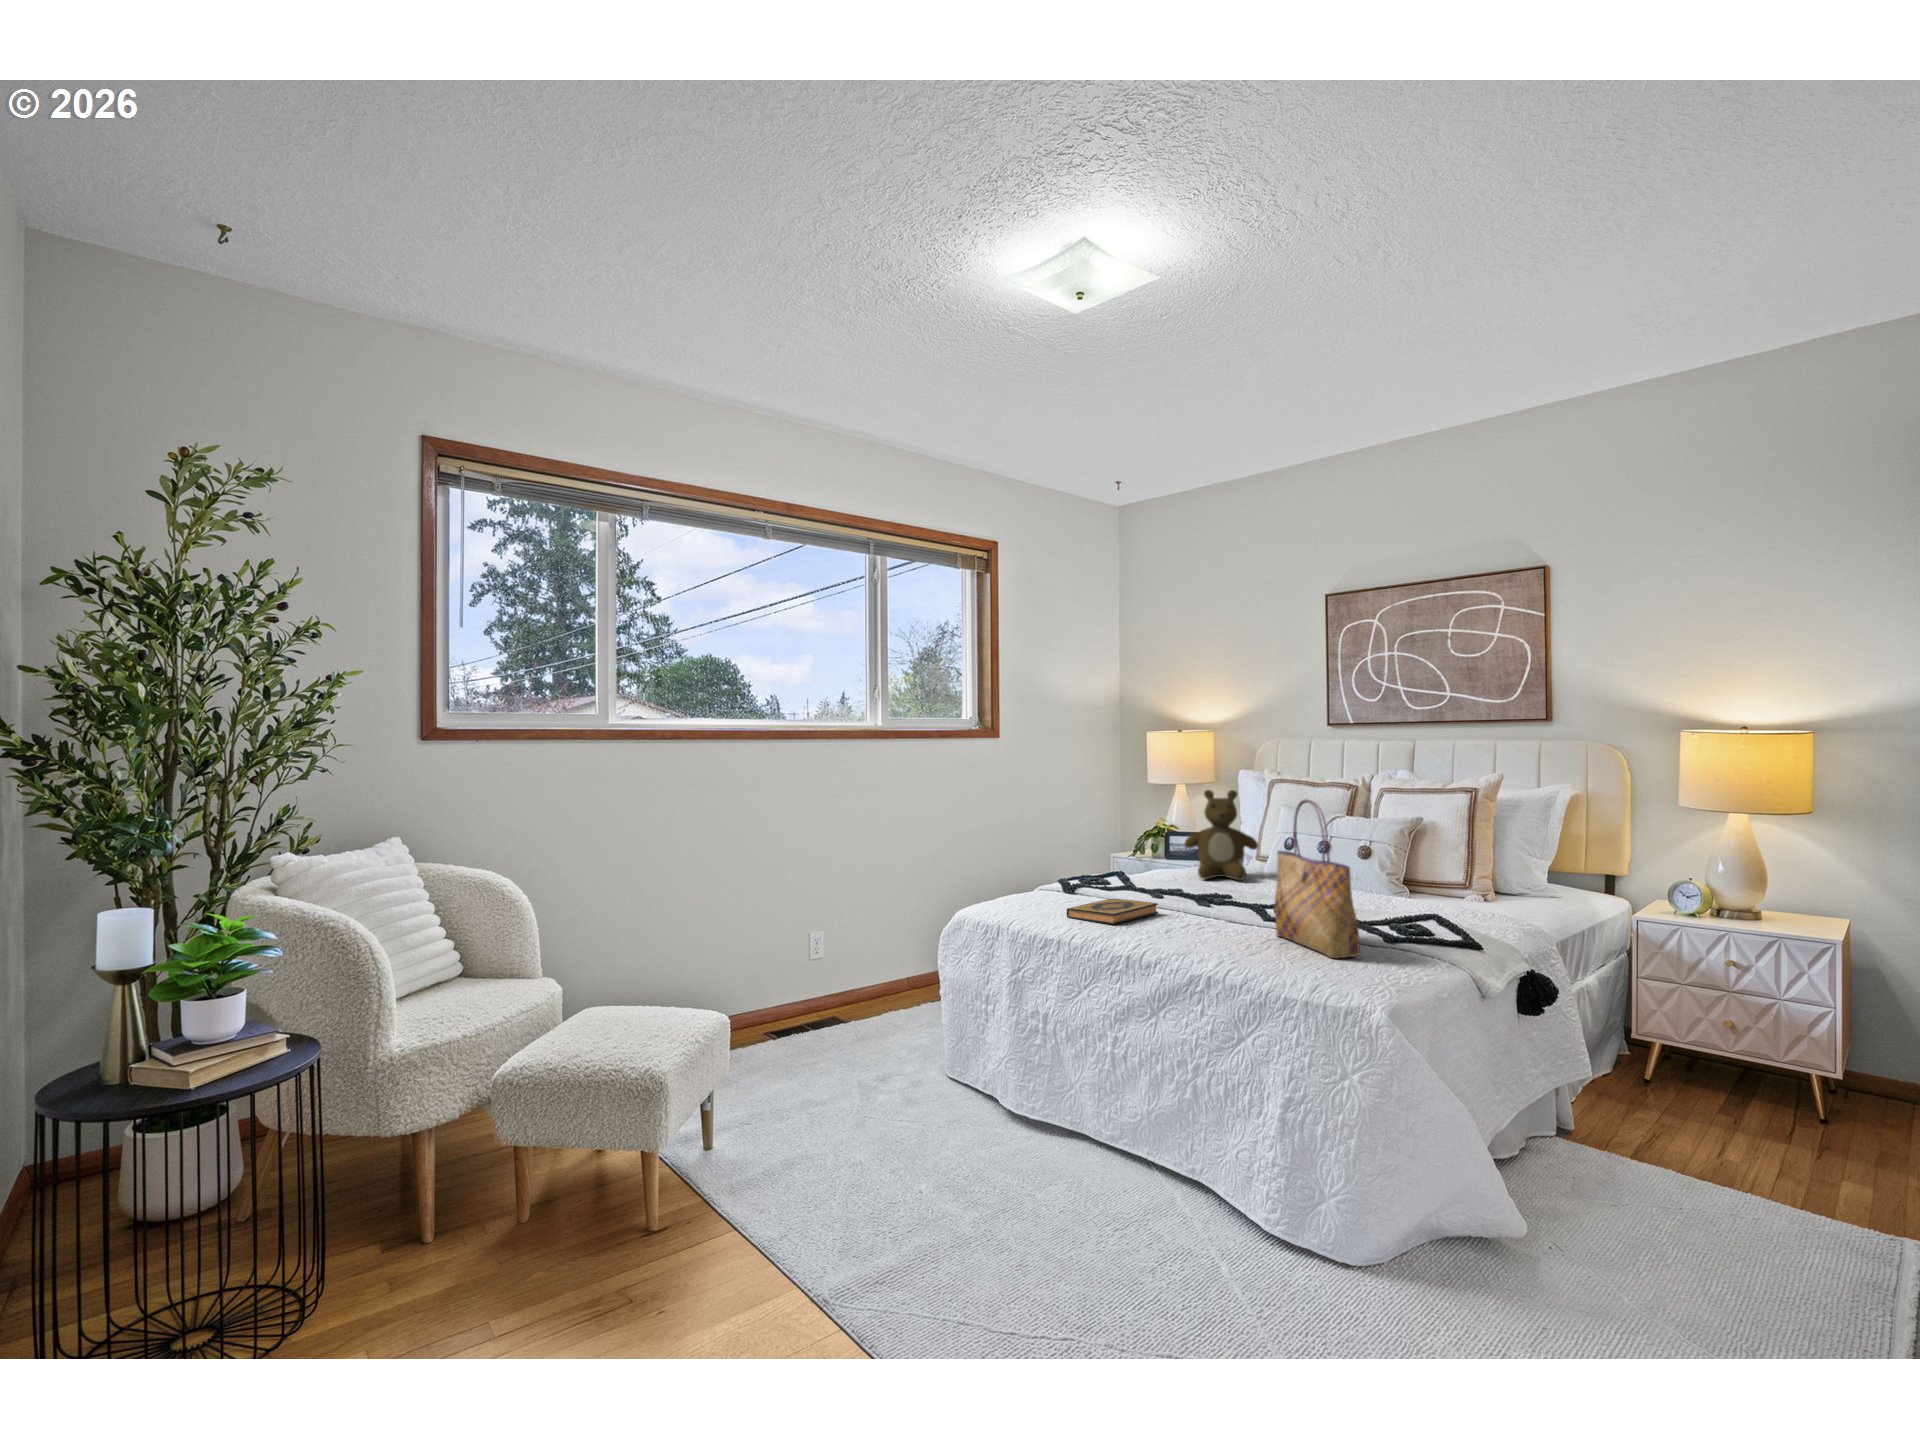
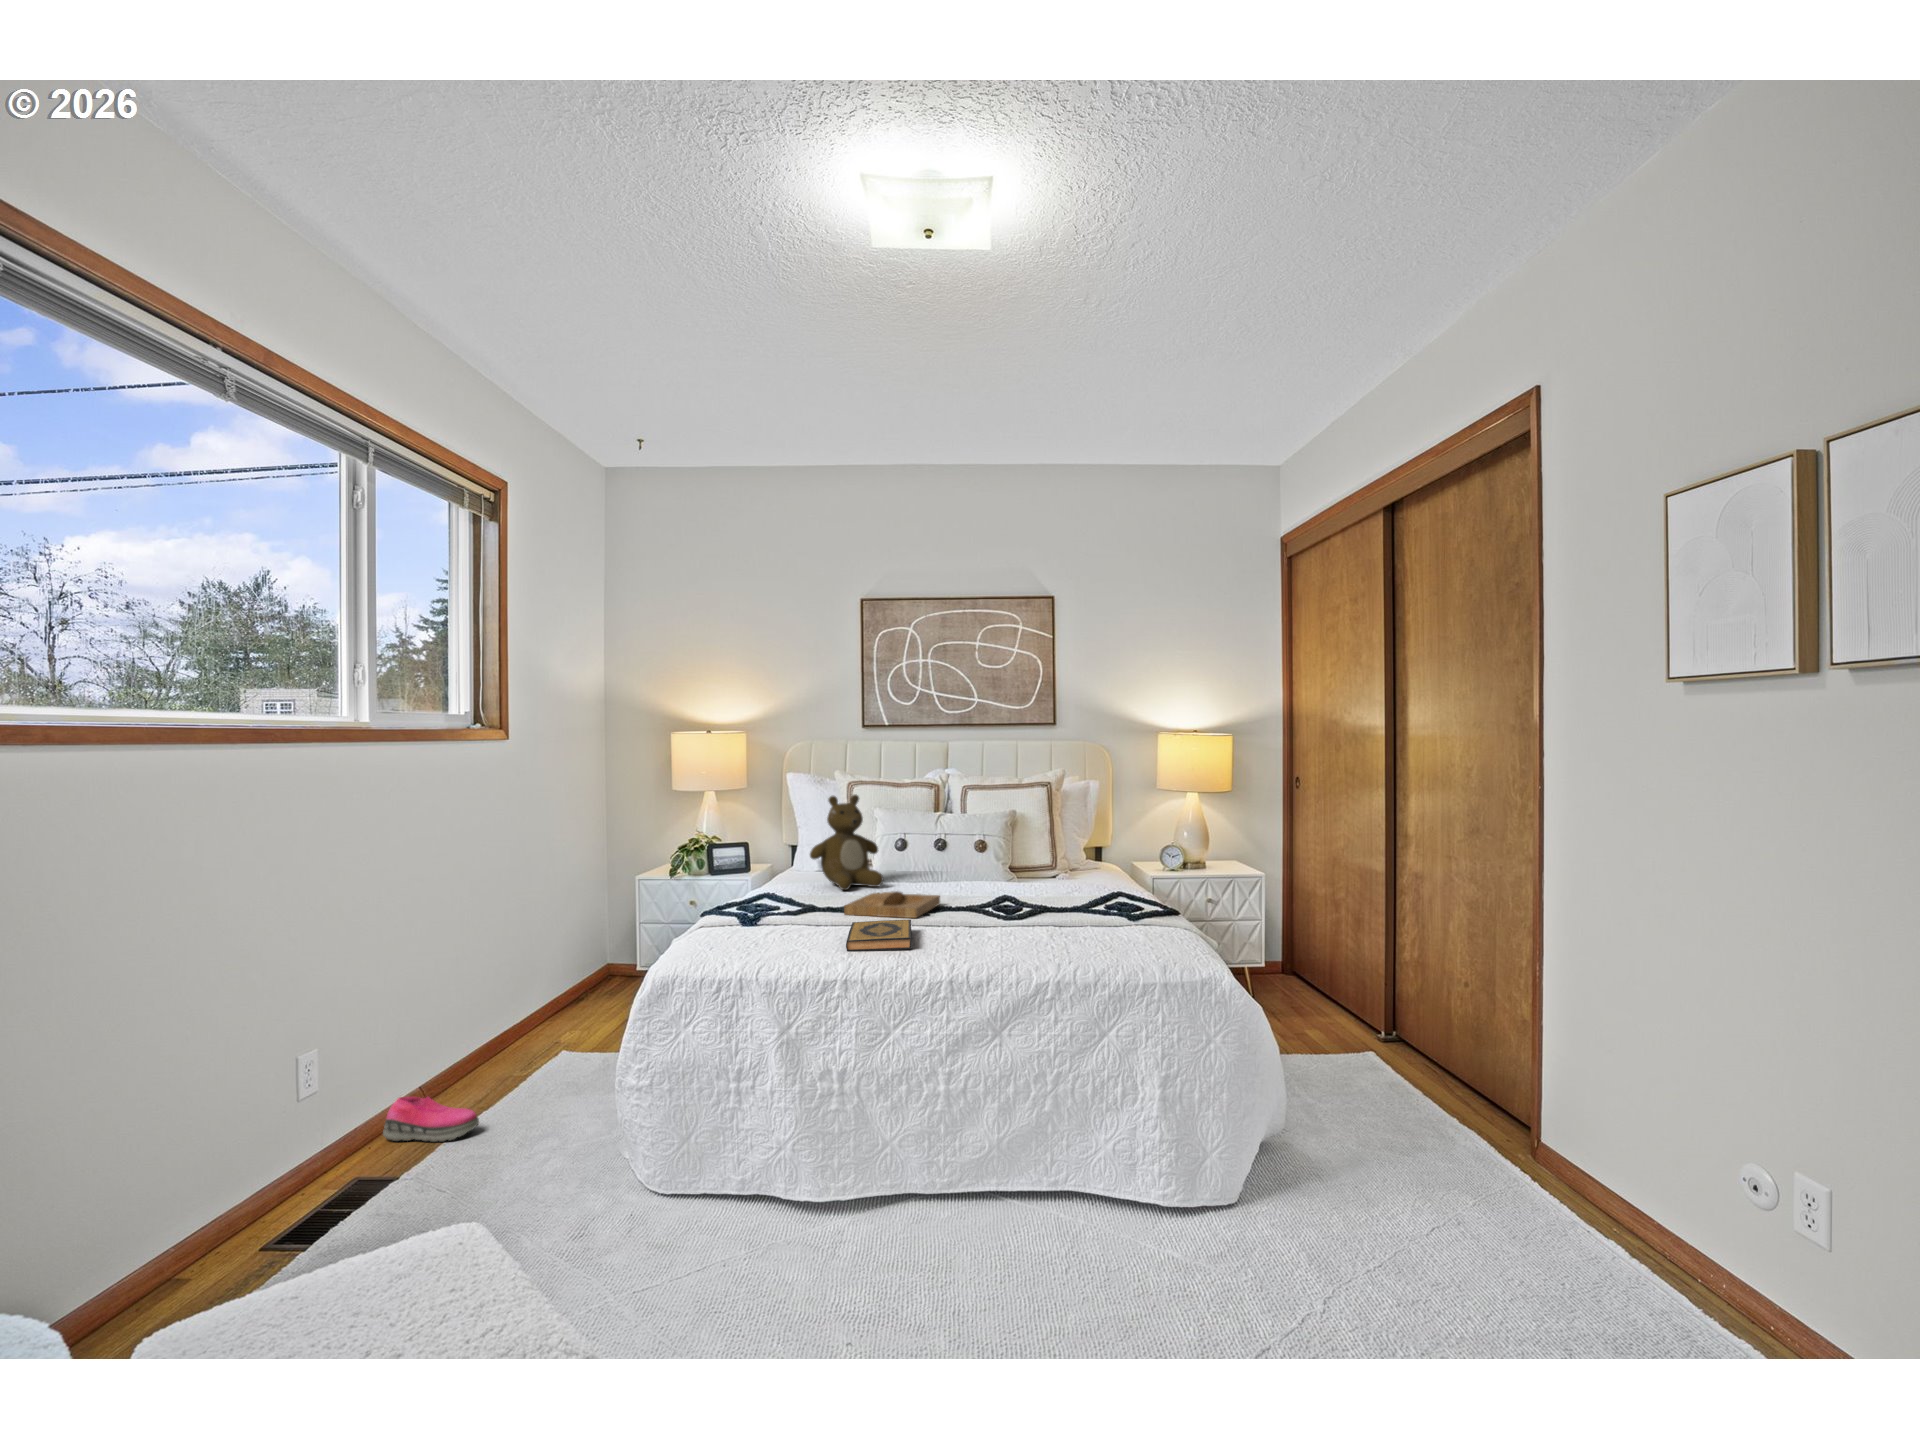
tote bag: present [1274,799,1360,958] -> none [1042,797,1157,942]
tray: none [1147,882,1249,907] -> present [844,891,940,918]
shoe: none [864,978,912,1014] -> present [383,1097,479,1142]

